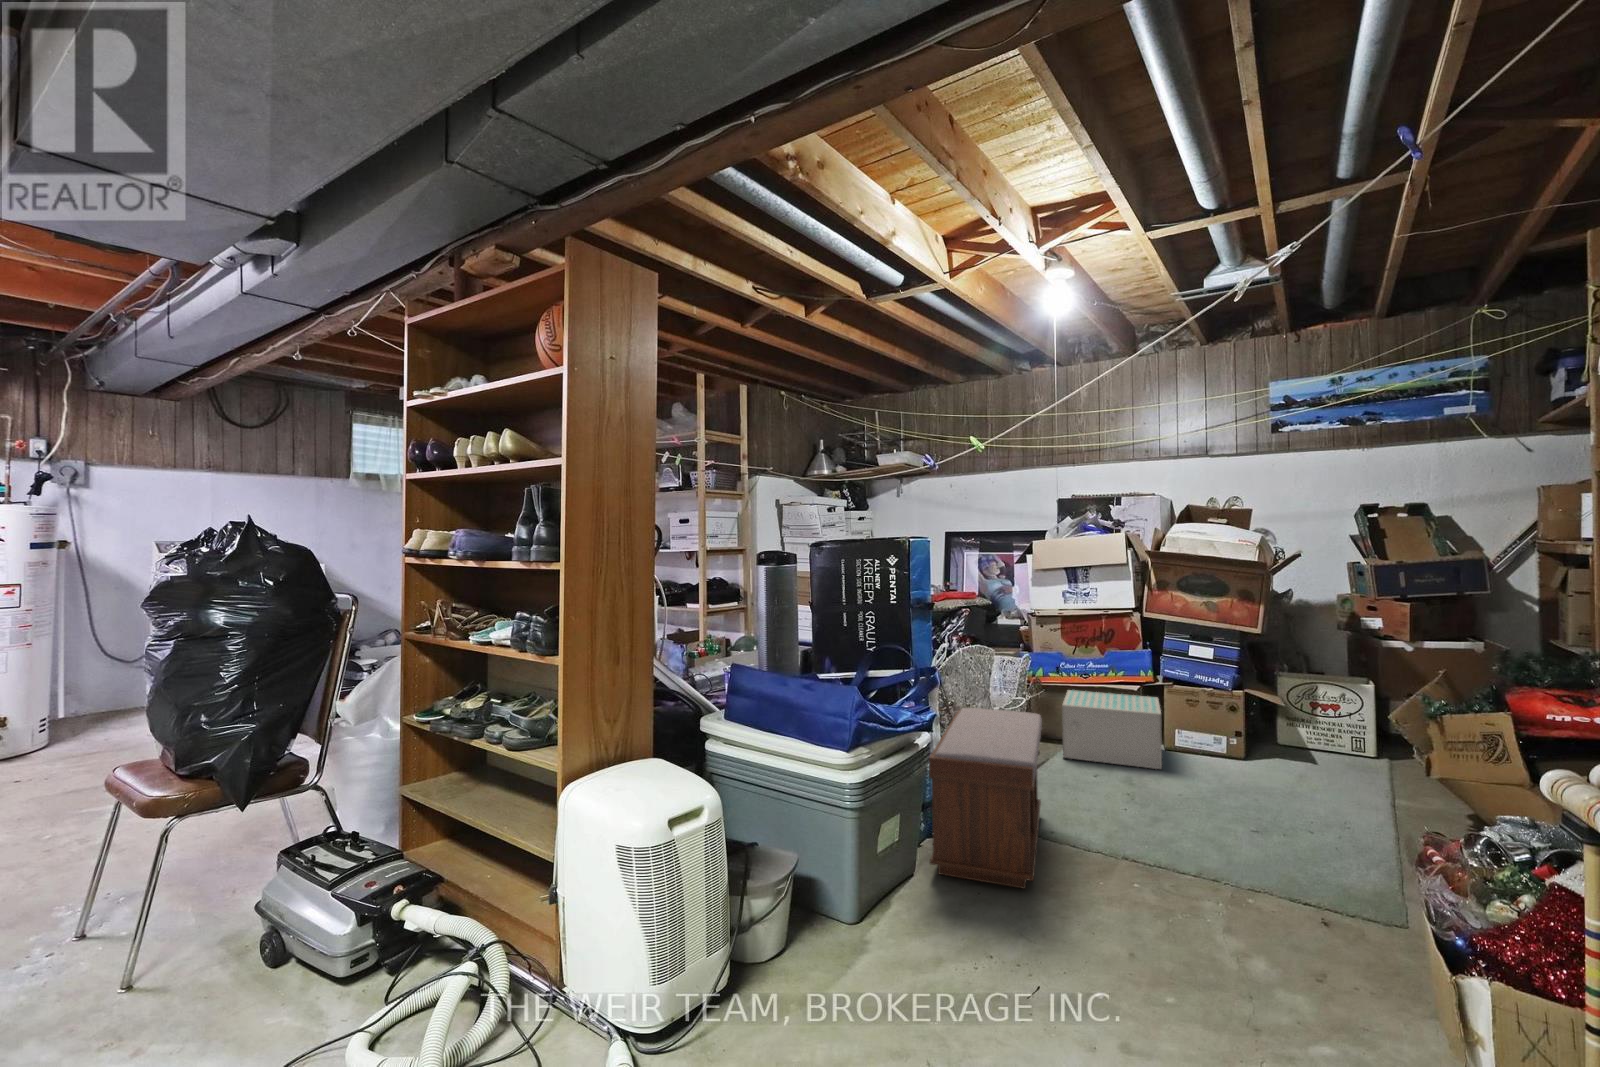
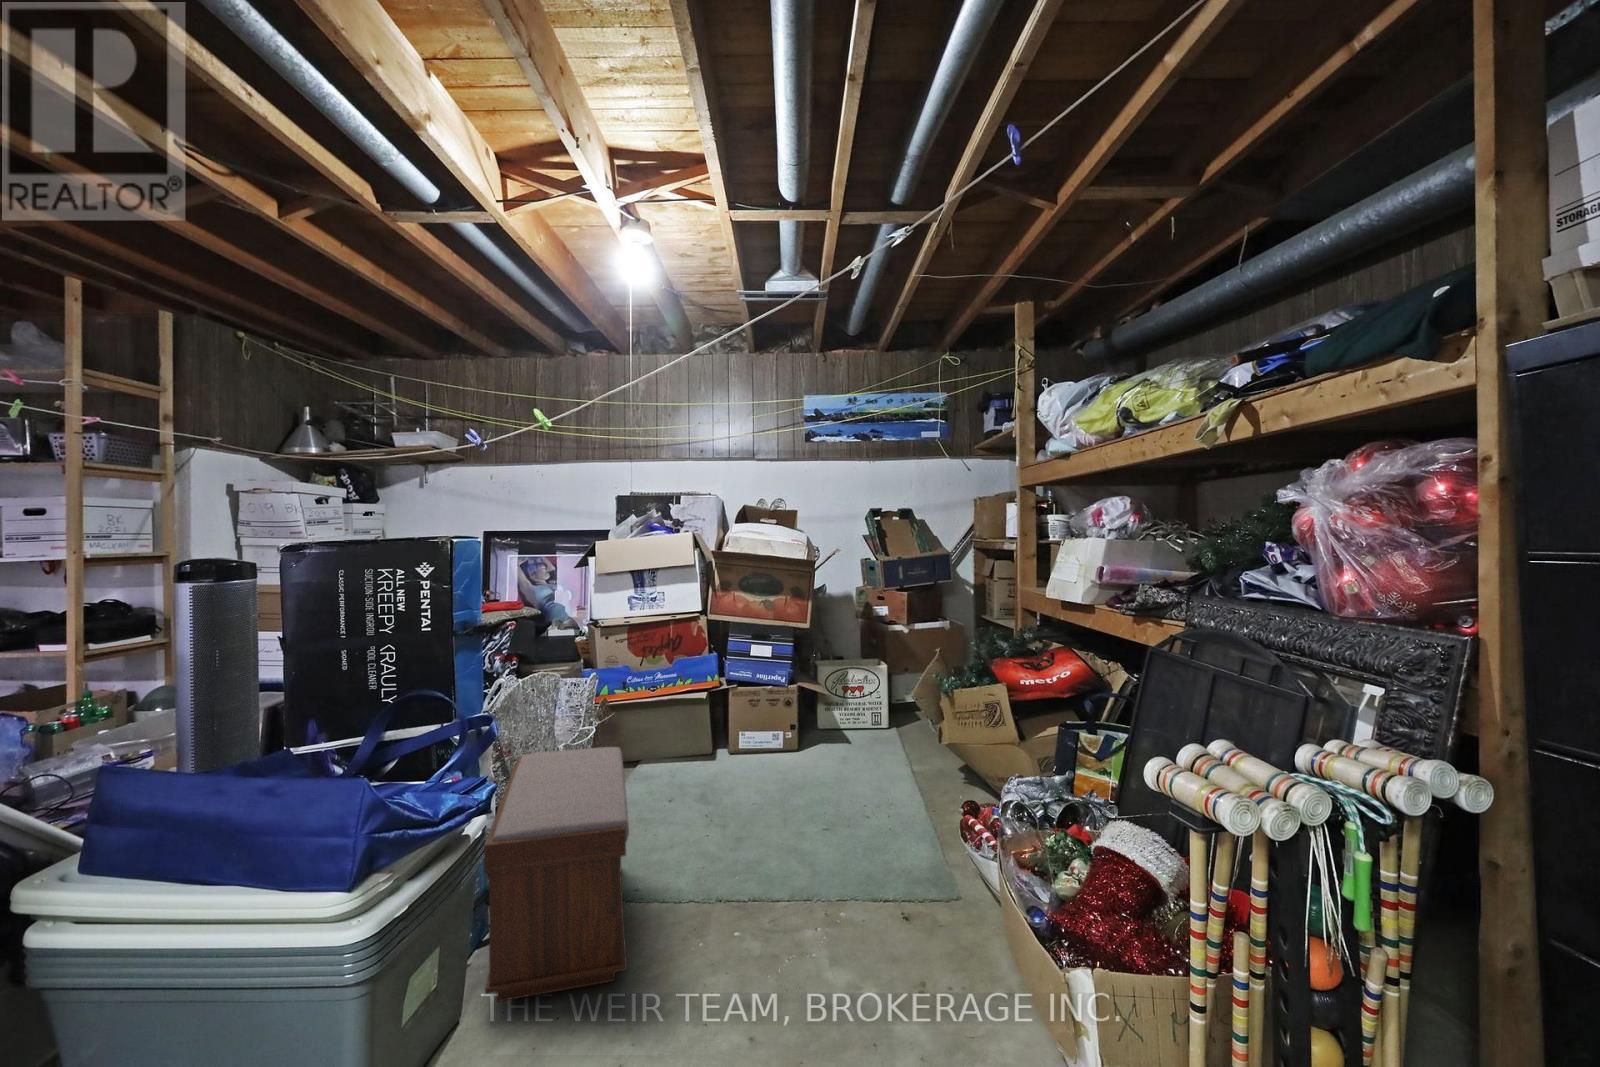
storage box: present [1062,690,1162,769] -> none [633,700,731,783]

